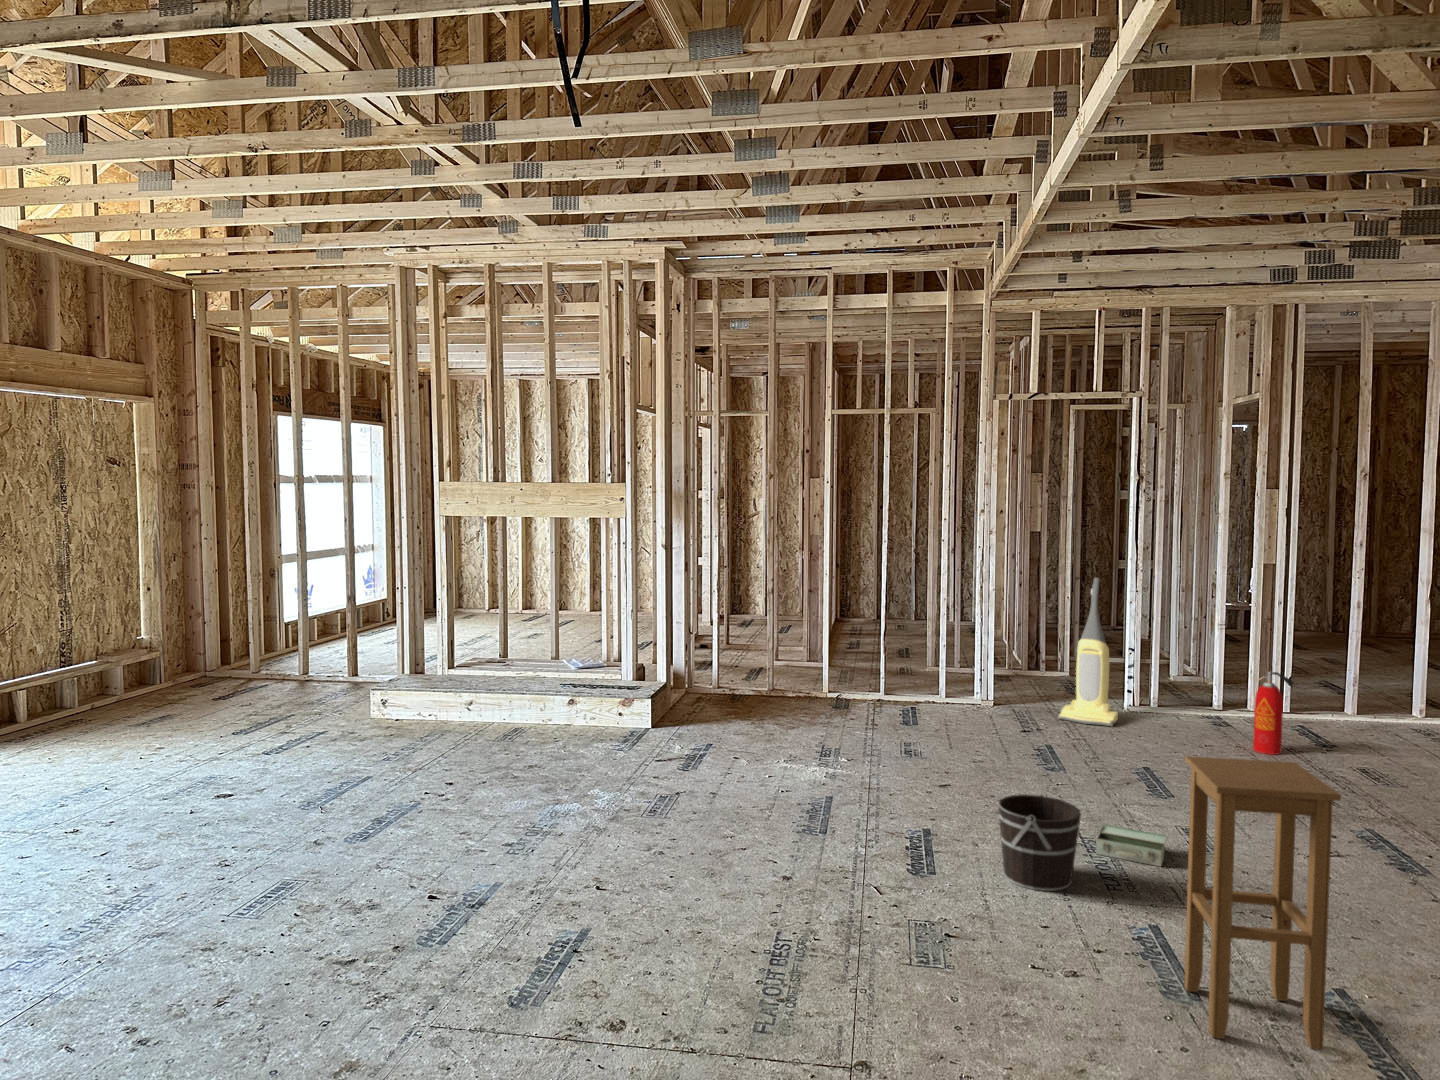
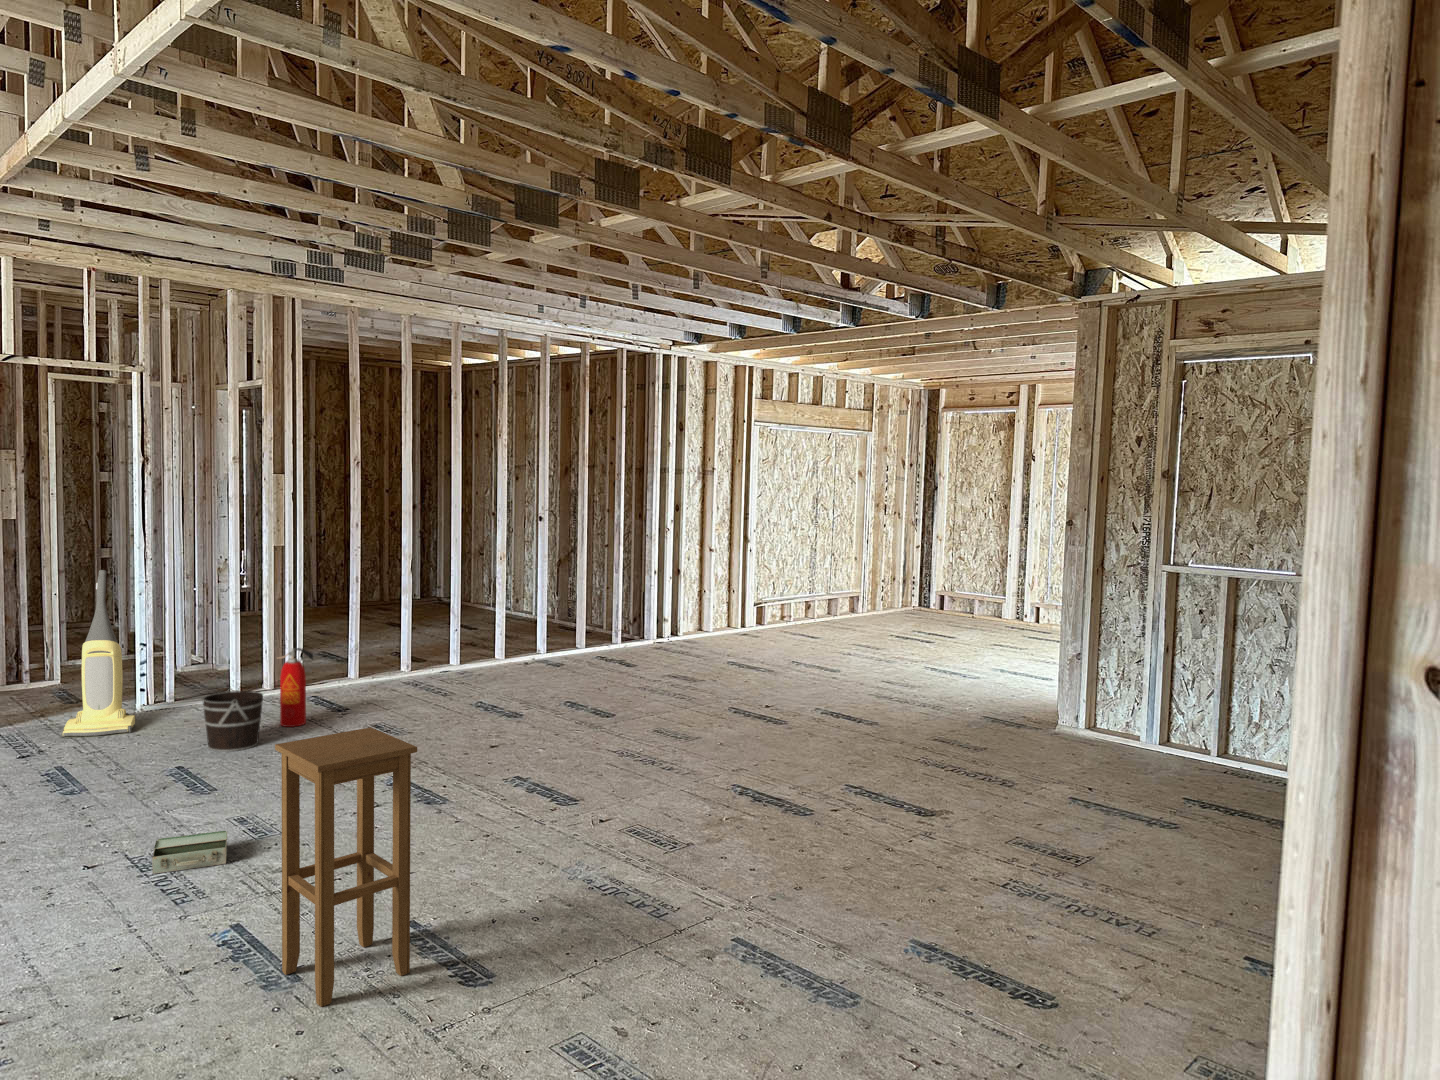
bucket: present [996,793,1081,891] -> present [201,691,263,752]

